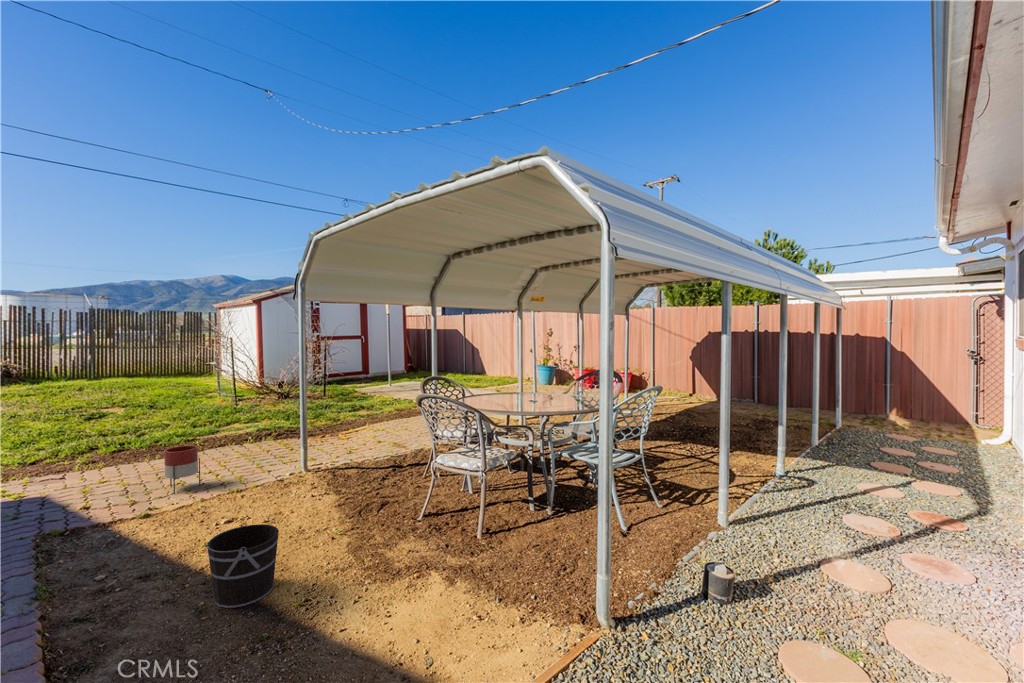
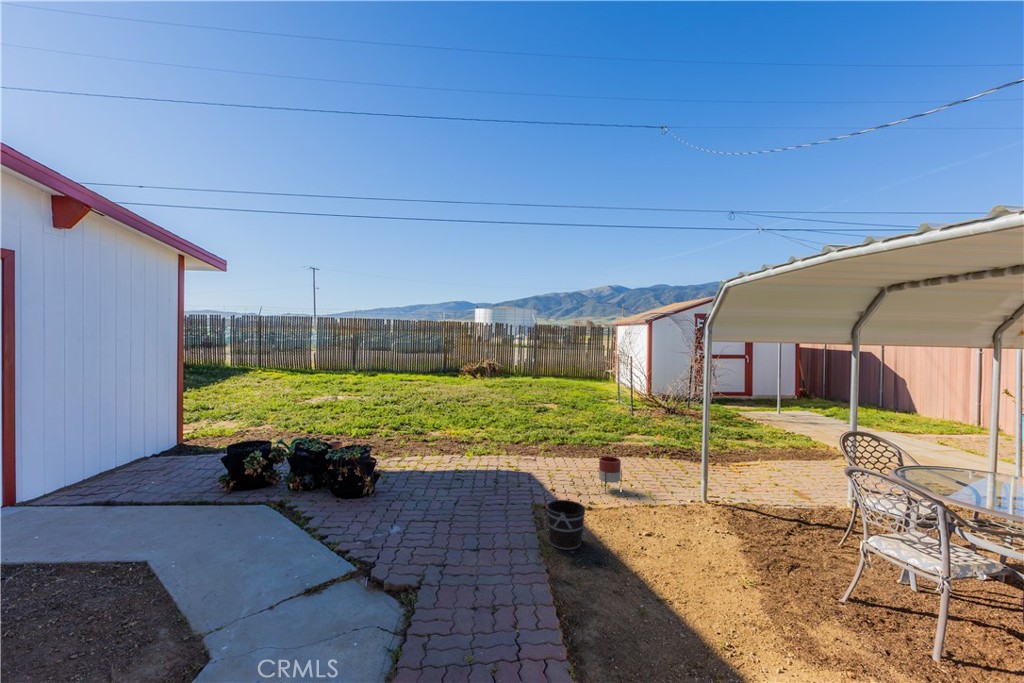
bucket: present [204,523,279,608] -> present [546,499,585,549]

